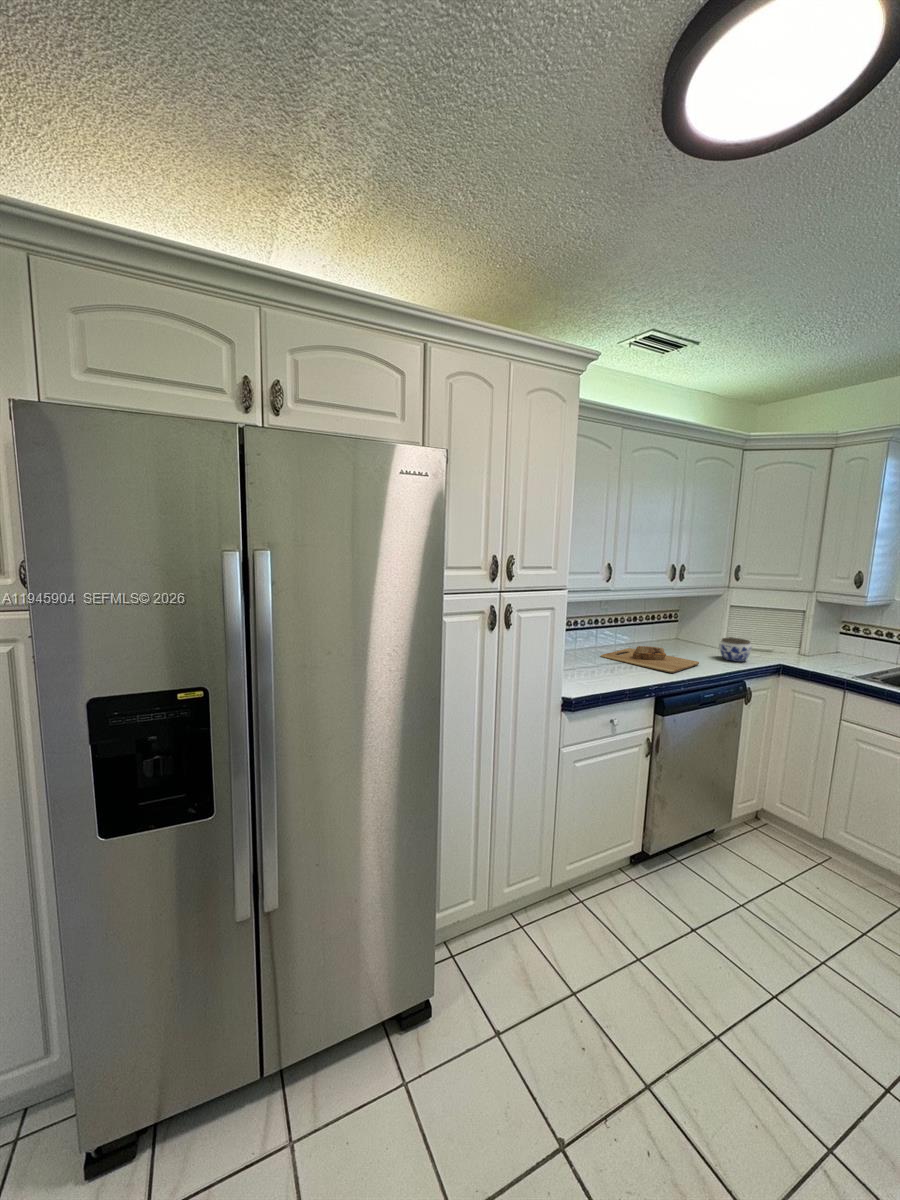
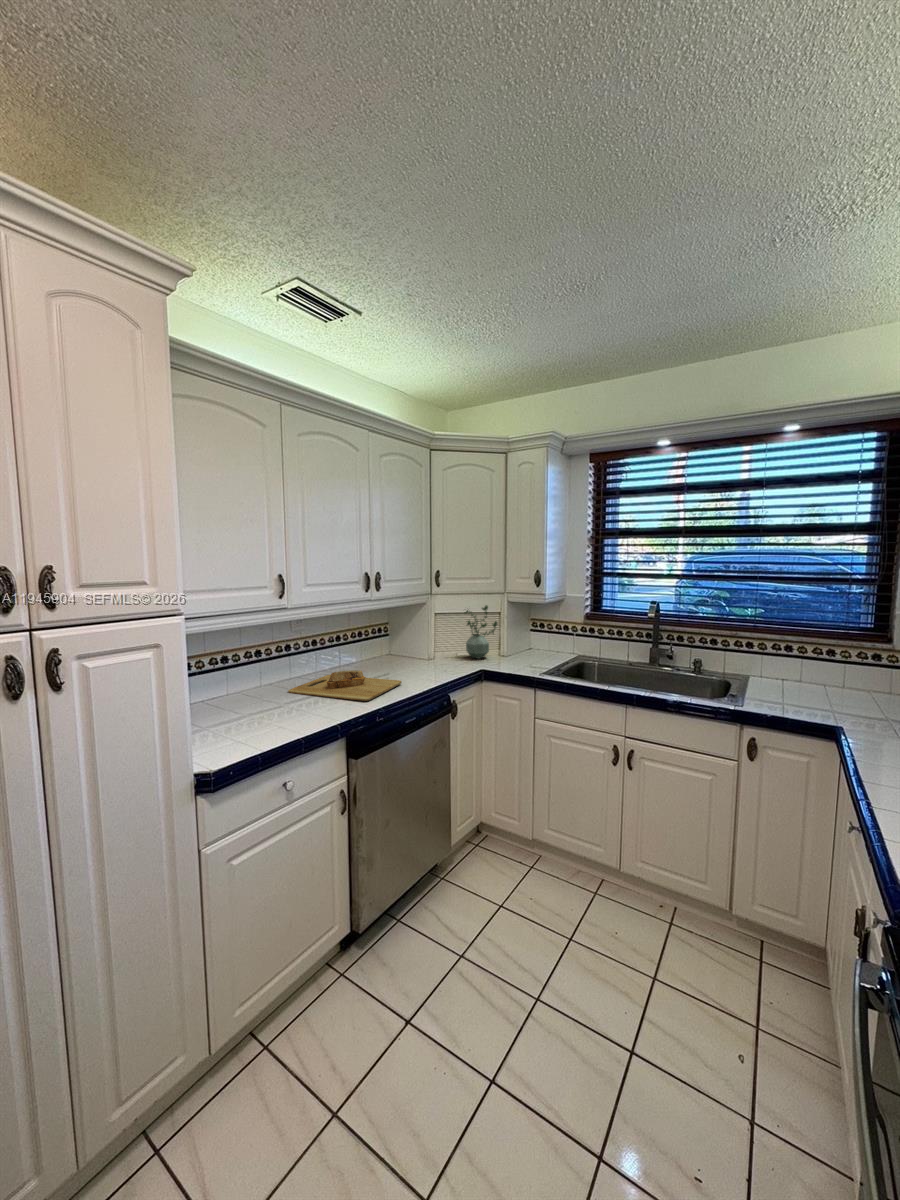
potted plant: none [761,602,802,654] -> present [464,605,497,659]
jar: present [720,637,752,662] -> none [424,647,454,673]

